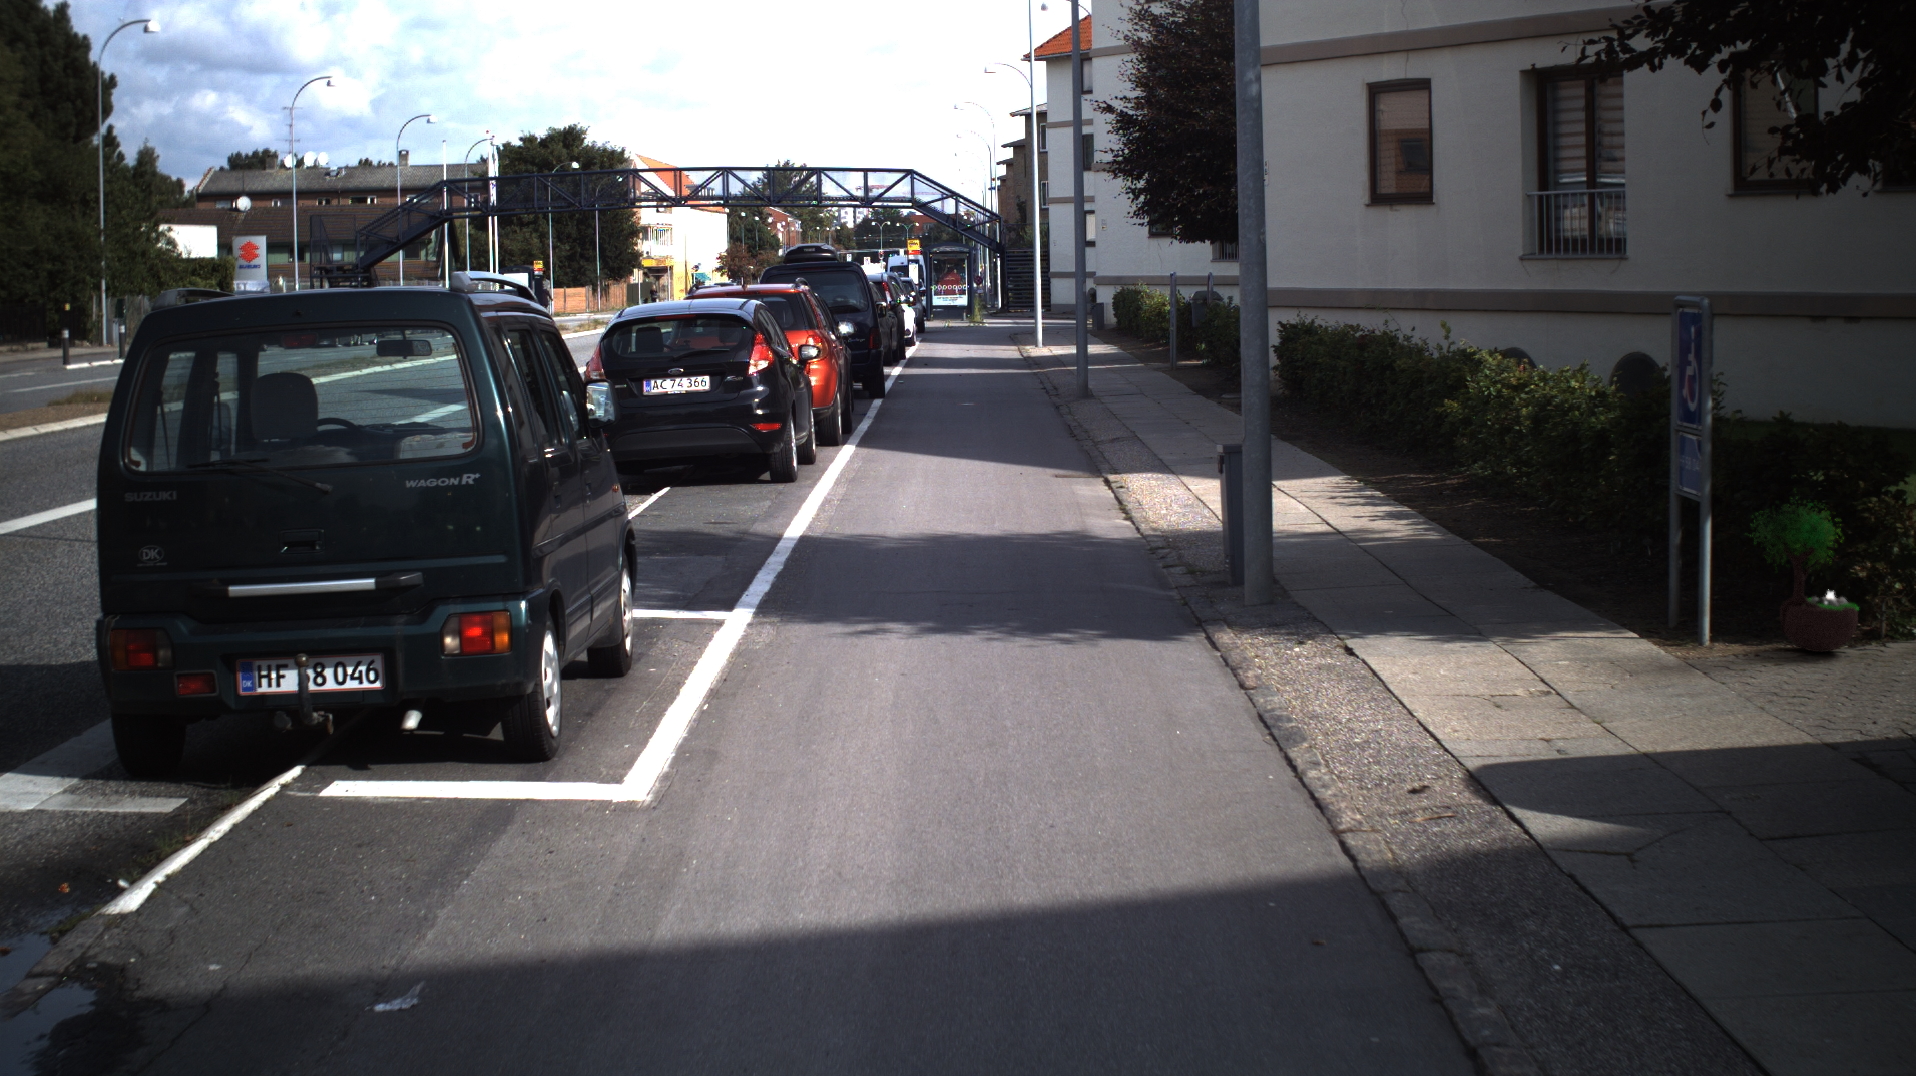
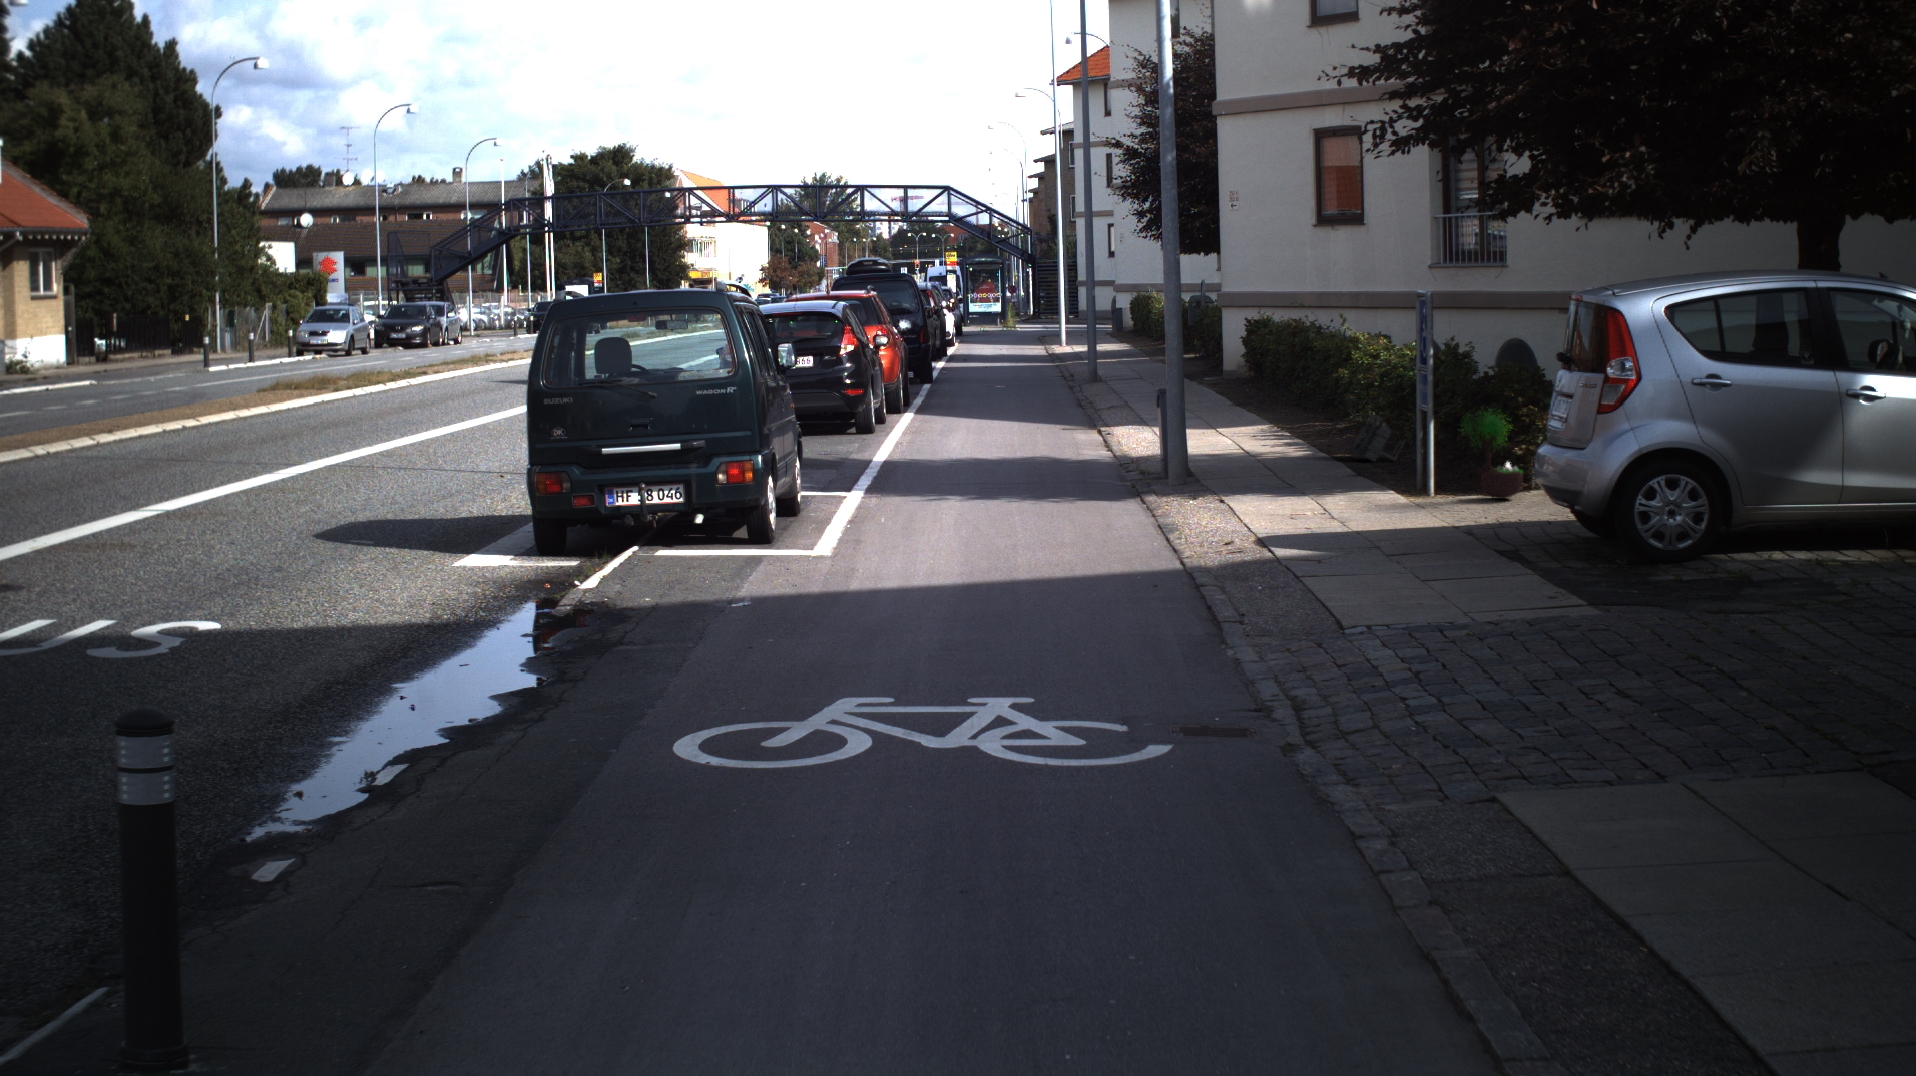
backpack: none [1504,480,1596,555] -> present [1353,415,1405,461]

